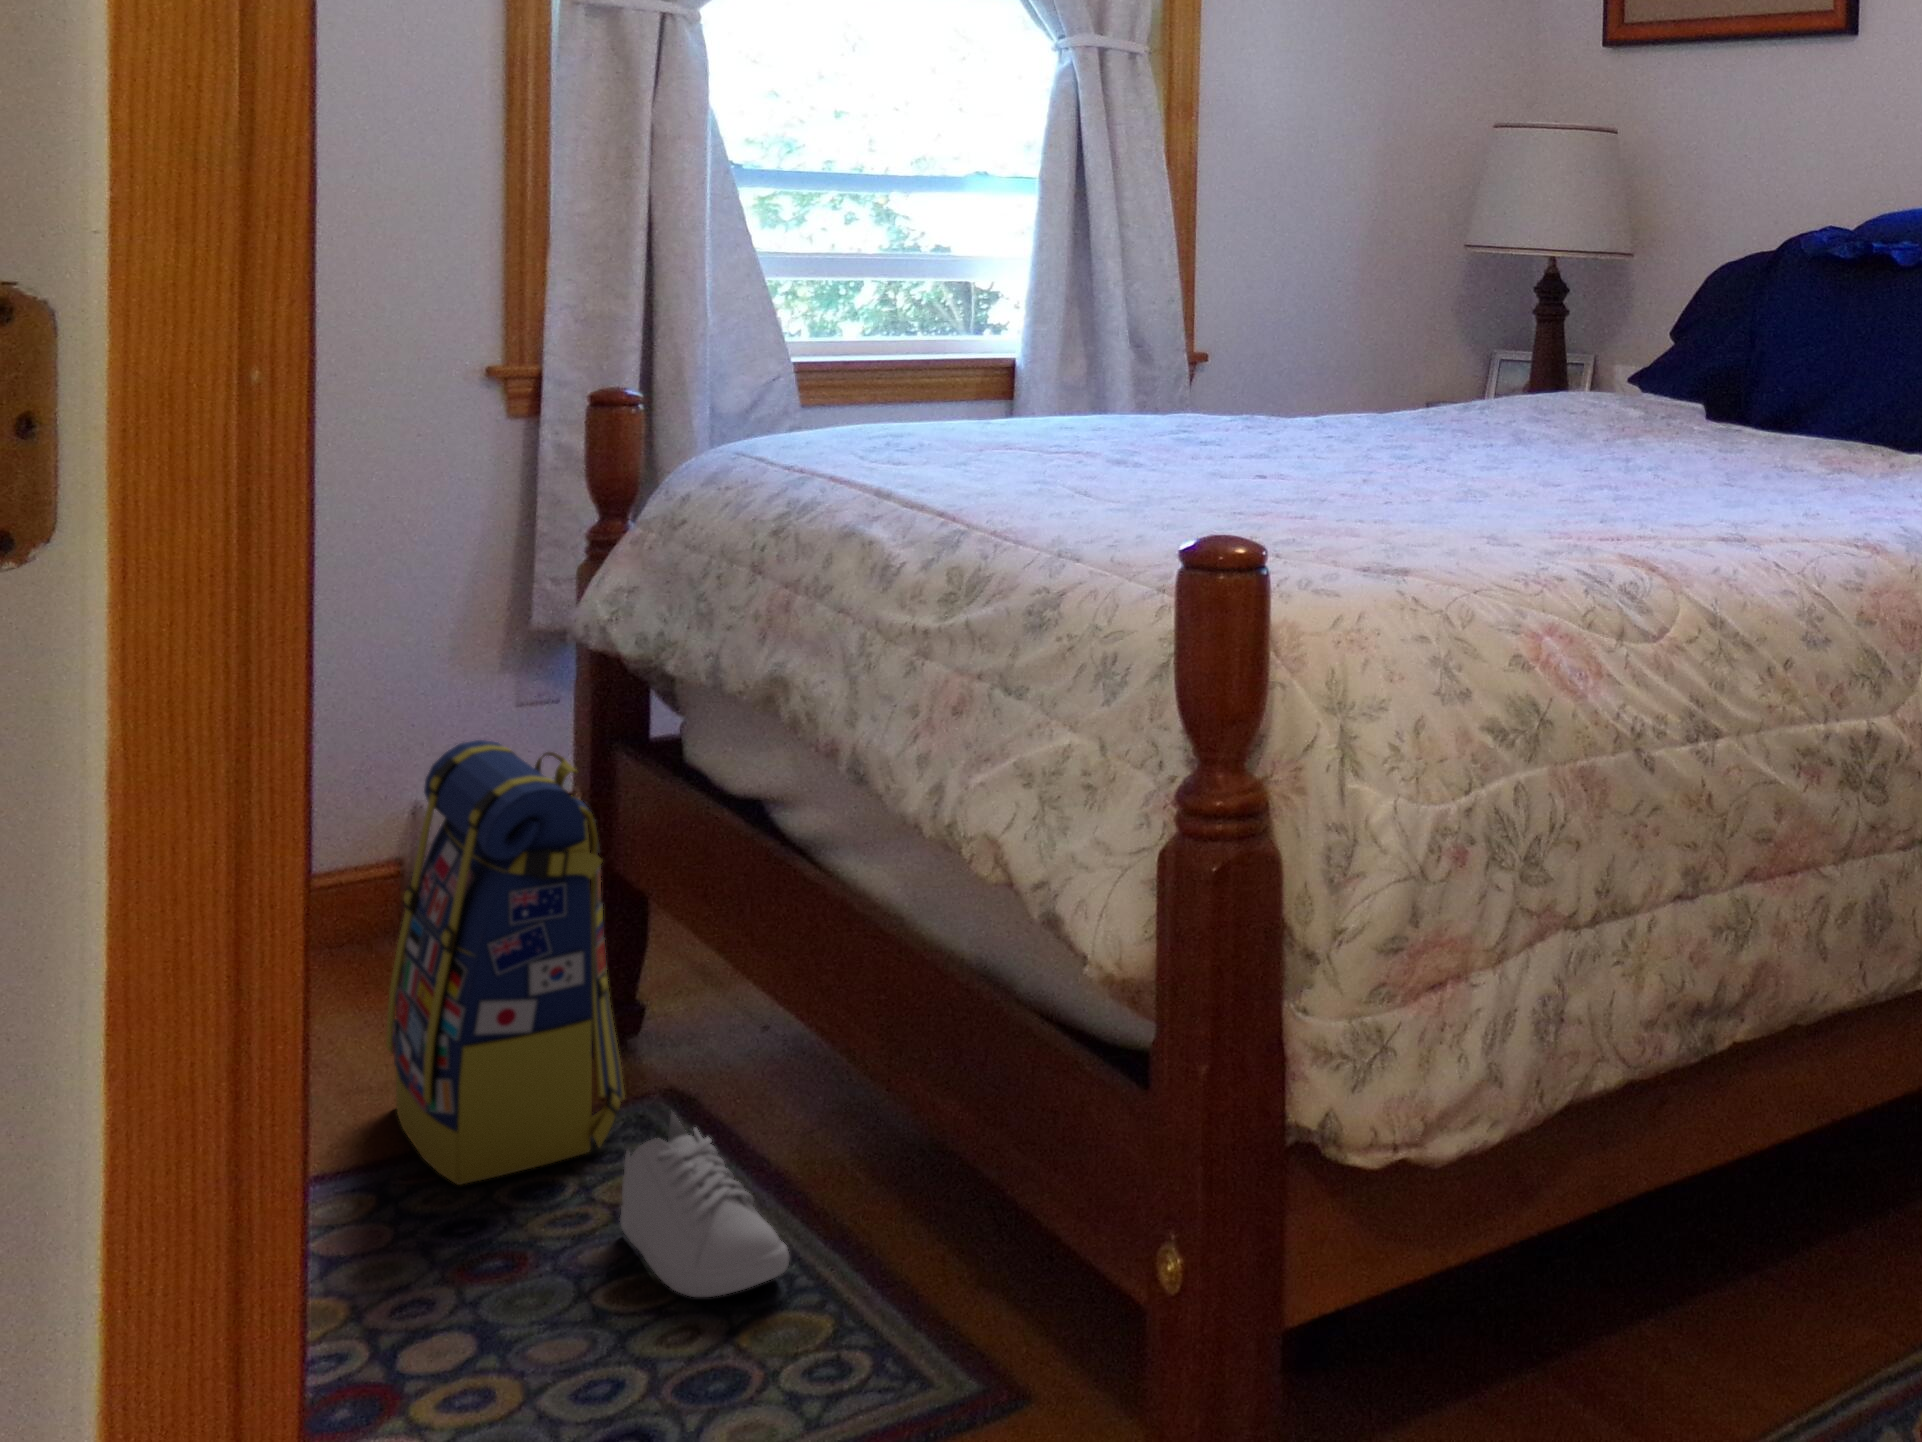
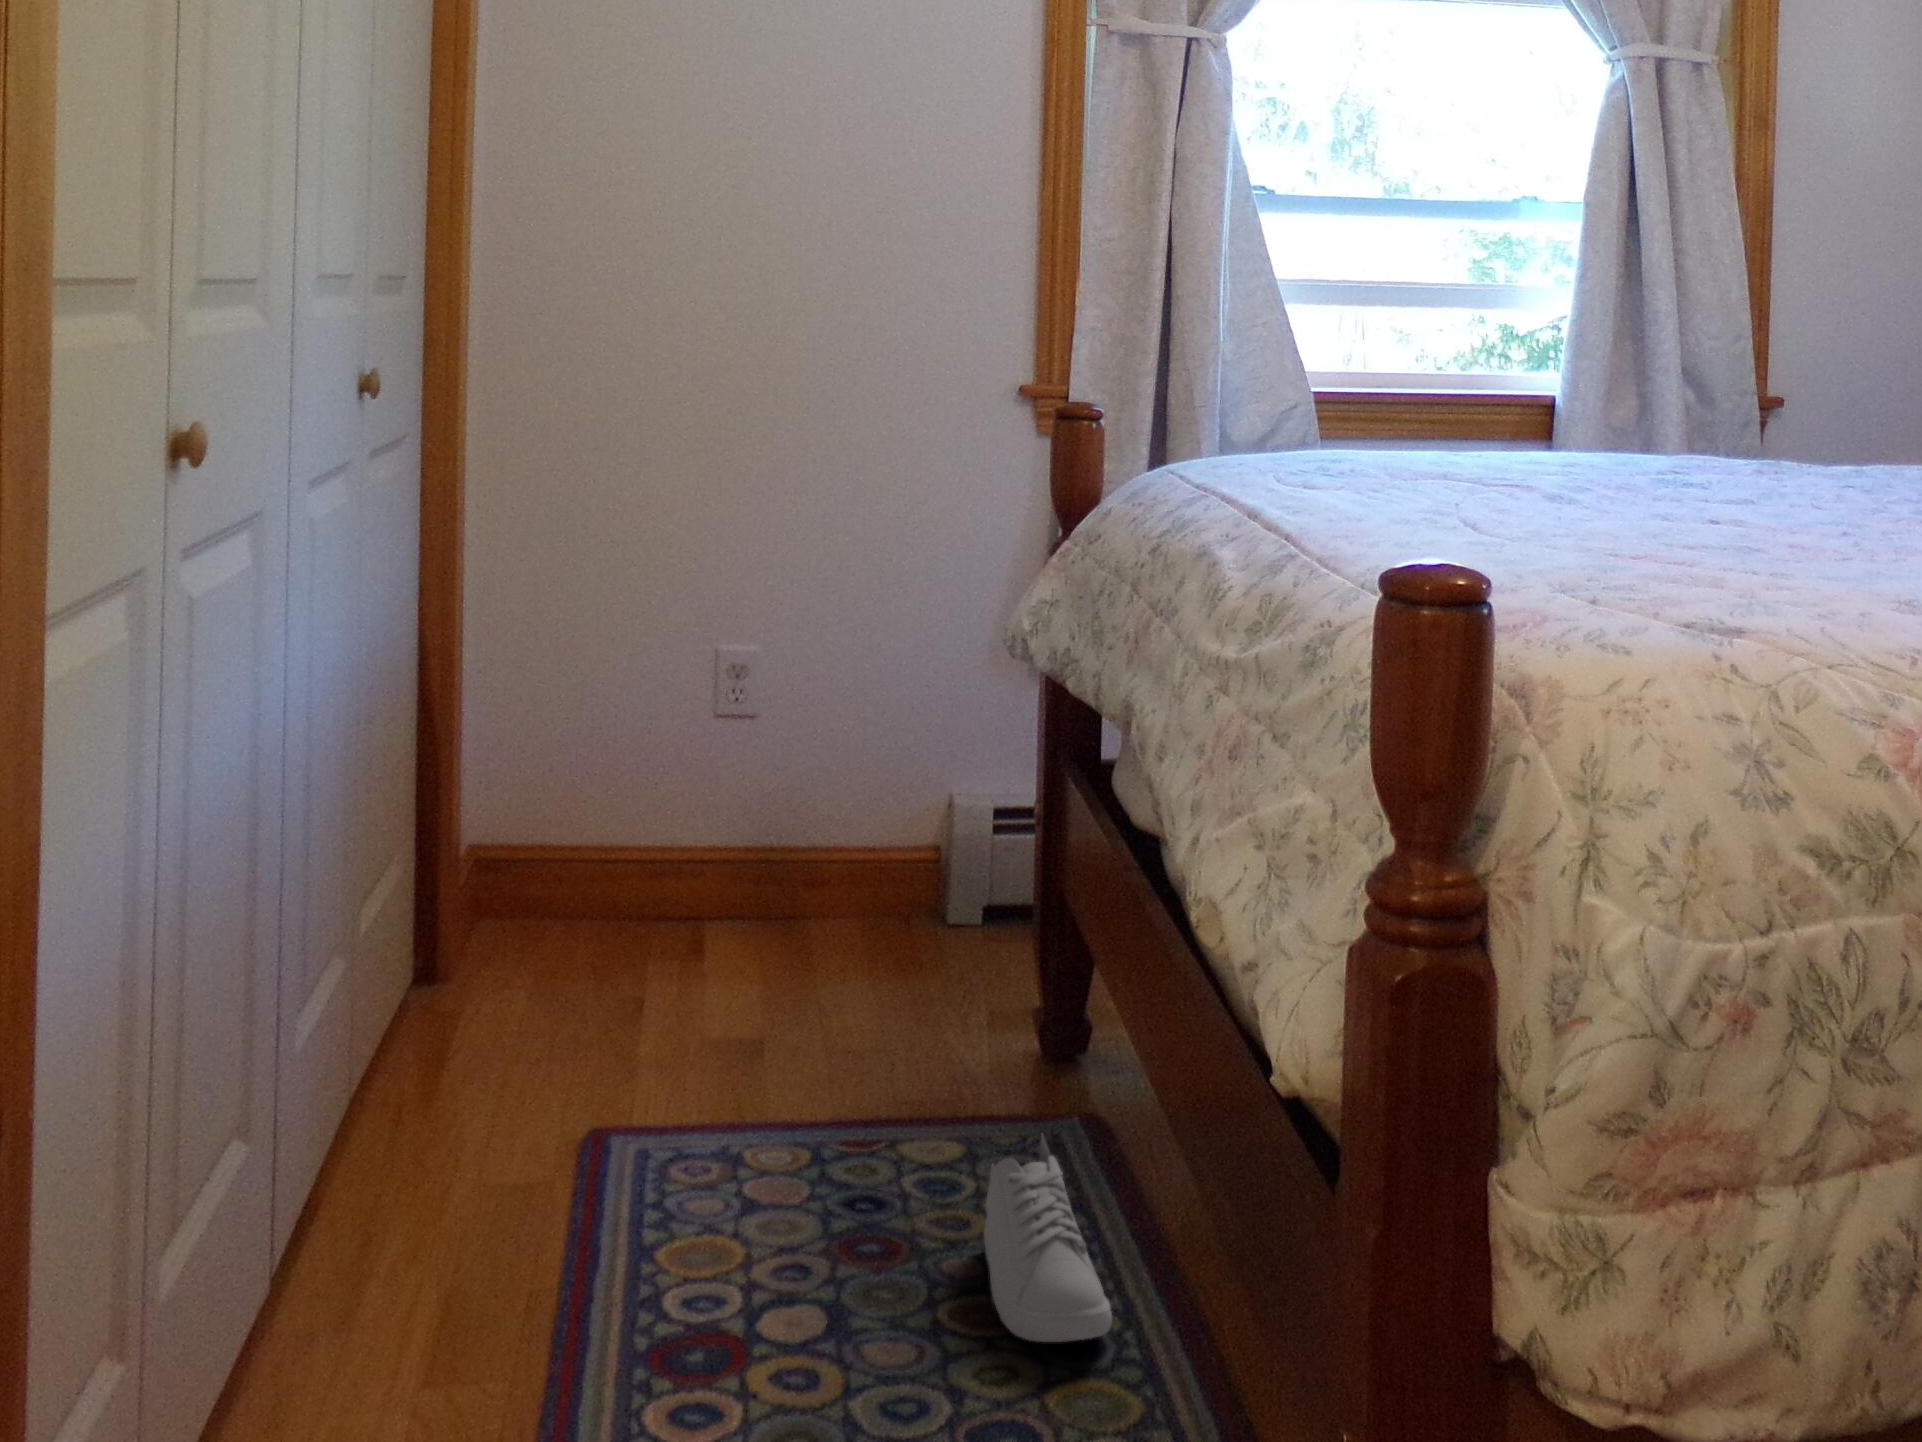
backpack: present [386,740,625,1185] -> none [847,730,1035,1160]

